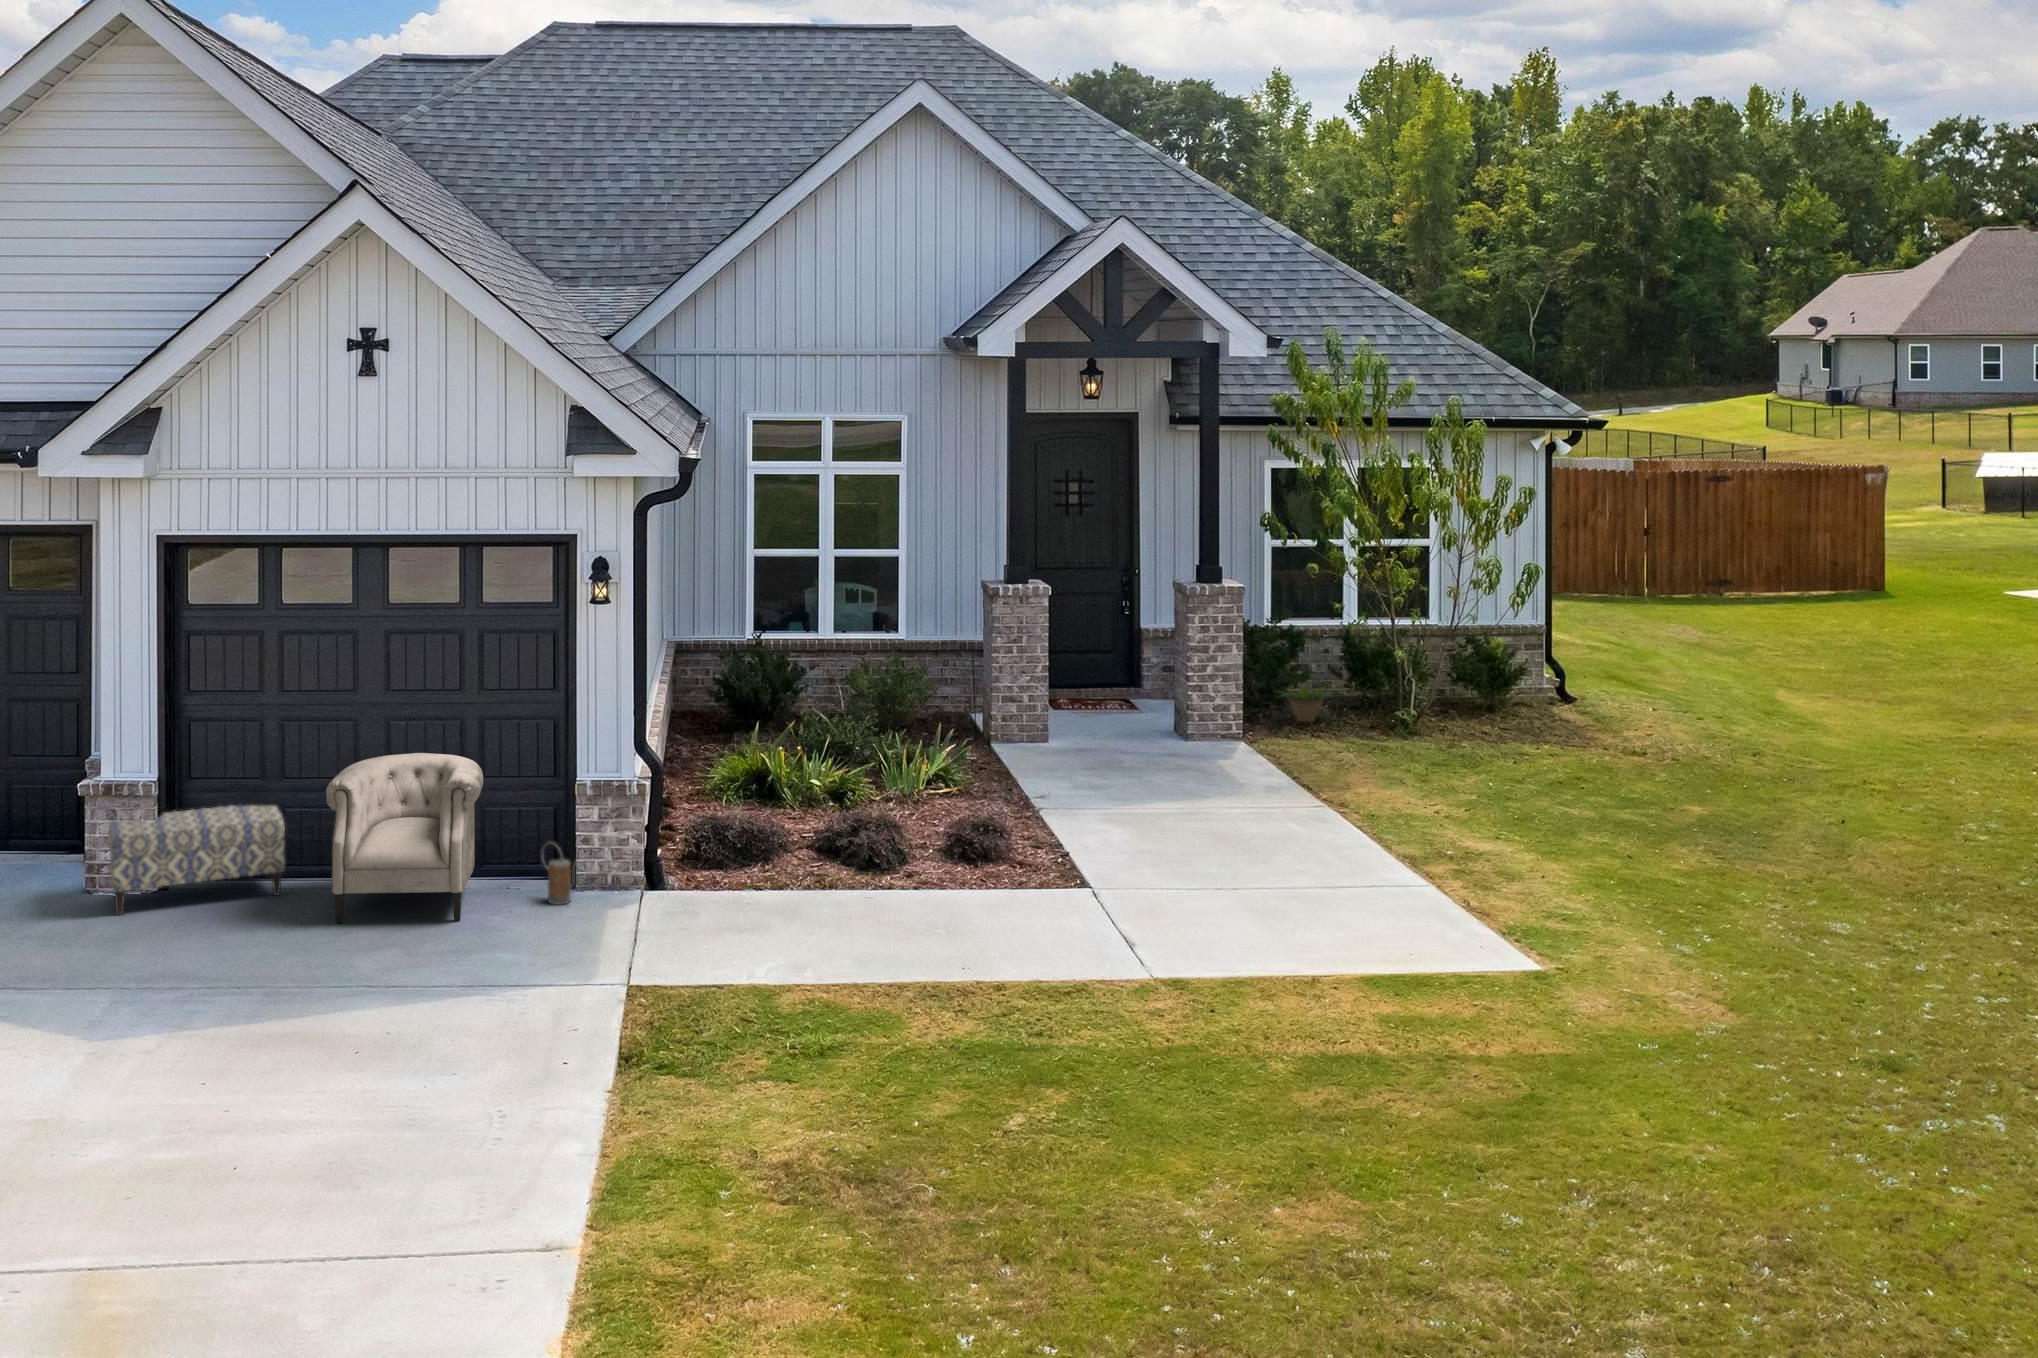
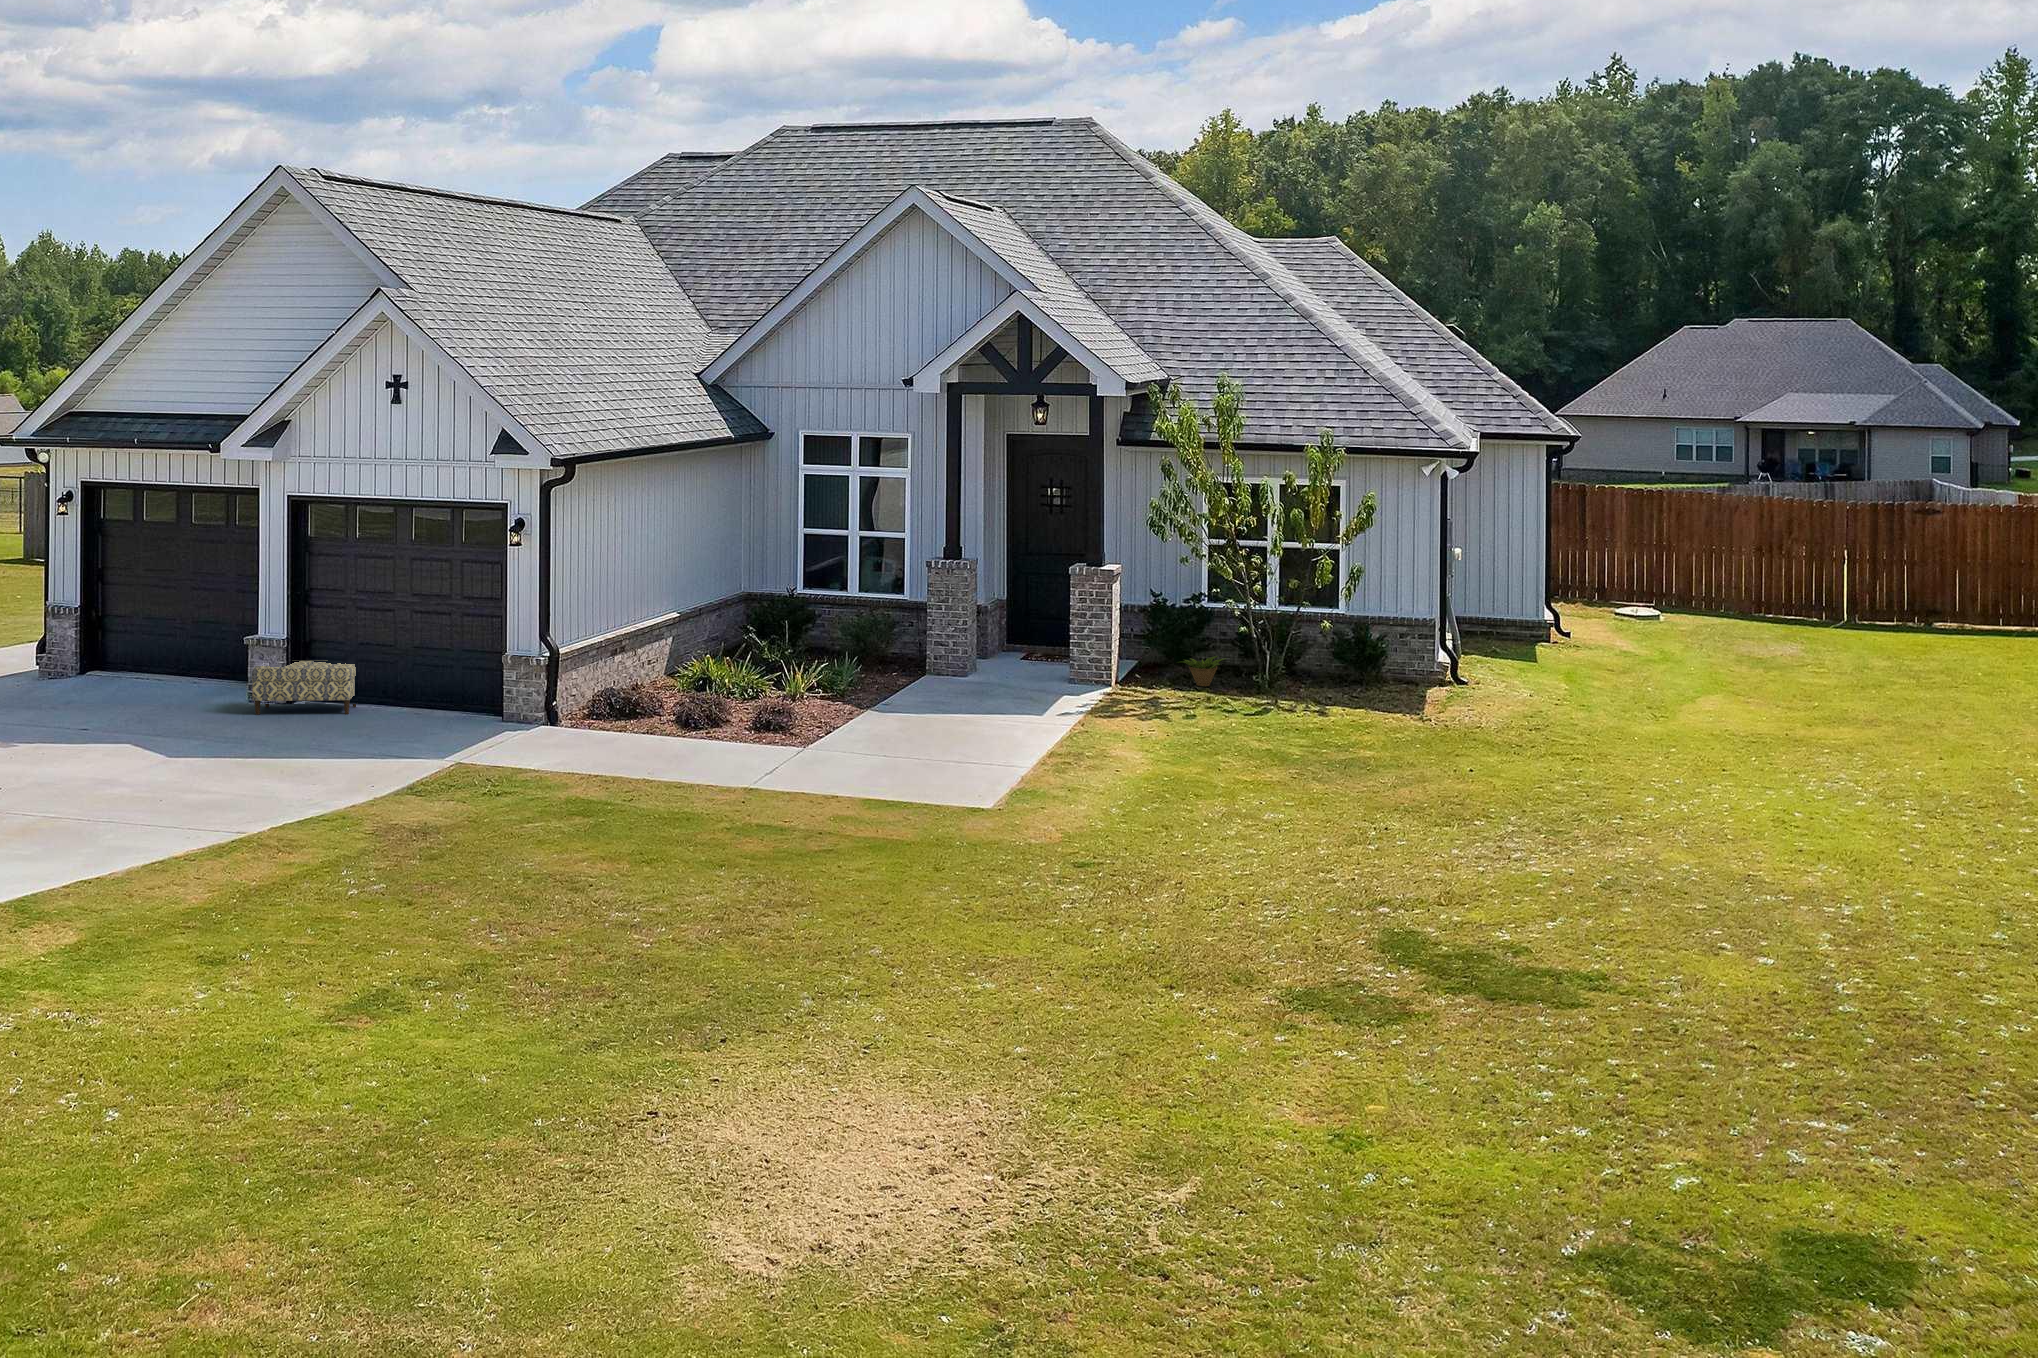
chair: present [326,753,483,923] -> none [353,635,455,733]
watering can: present [541,842,577,905] -> none [480,693,494,731]

